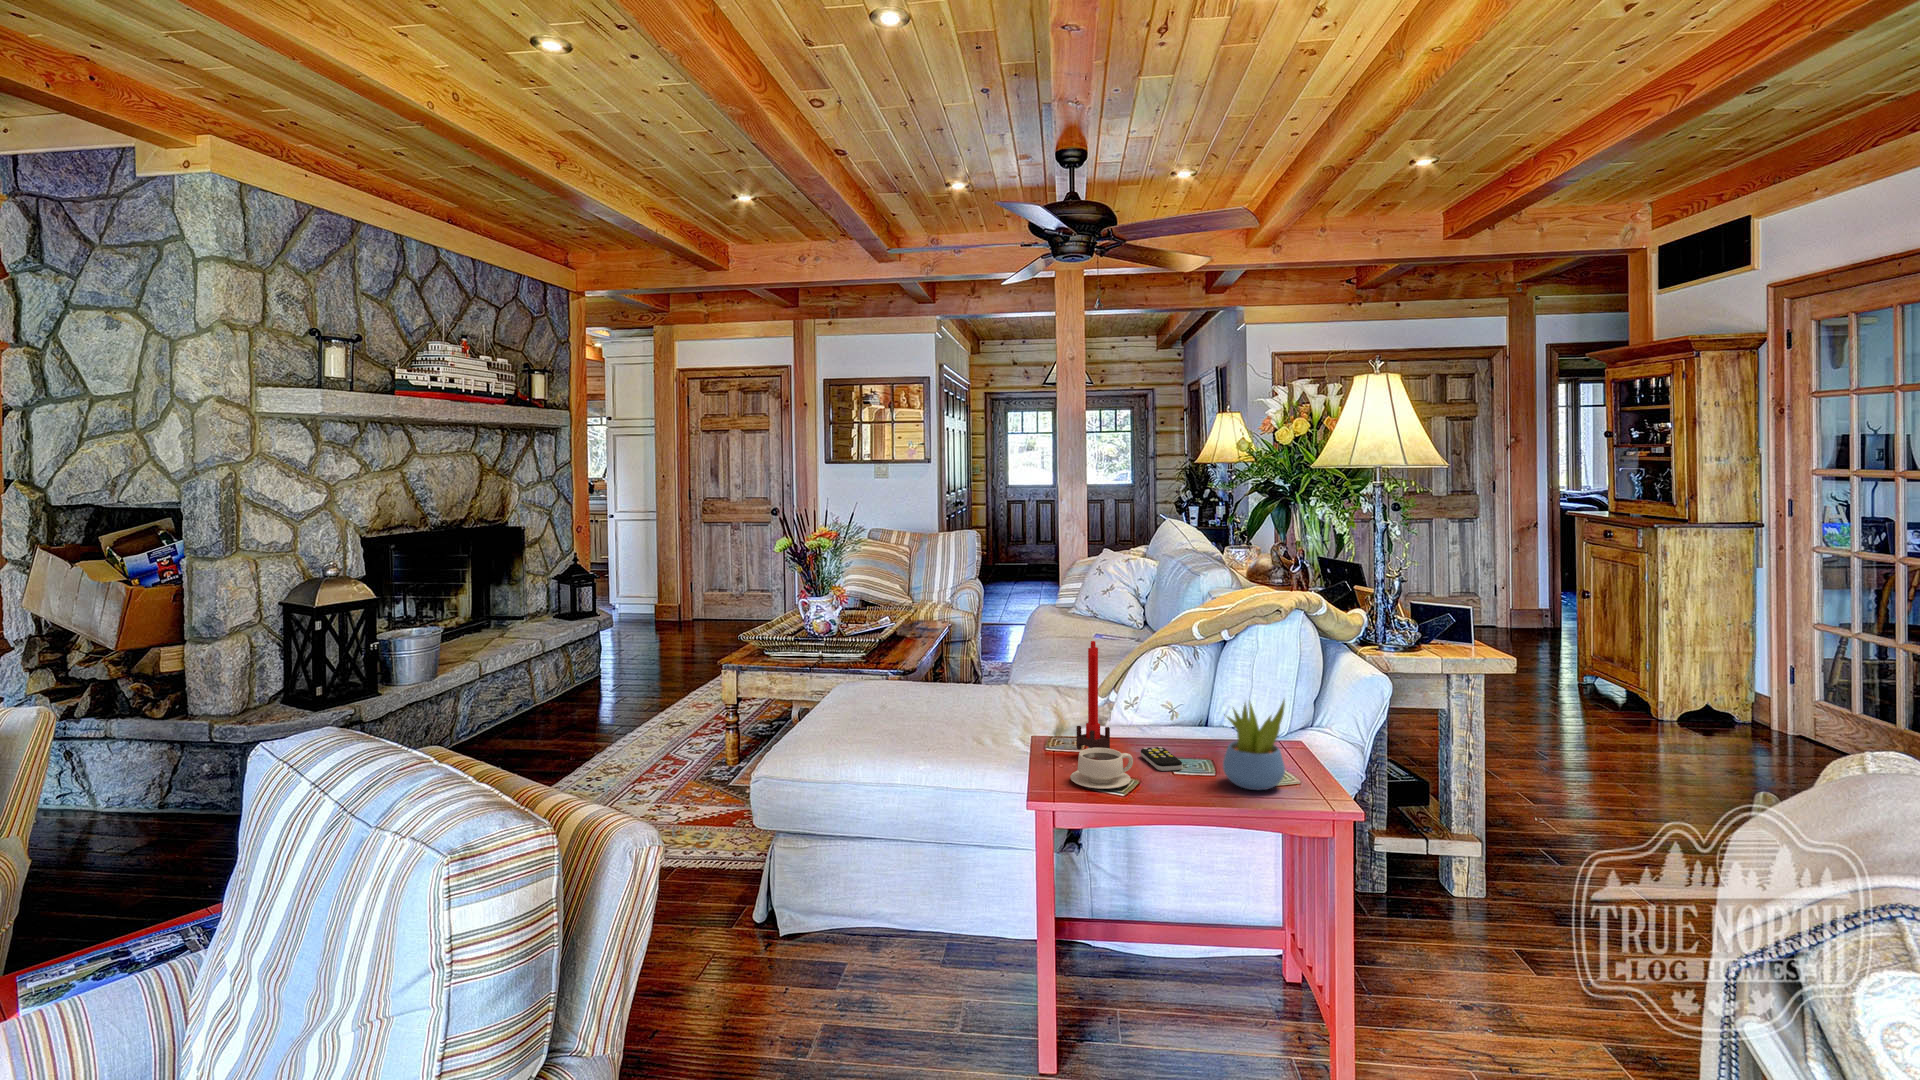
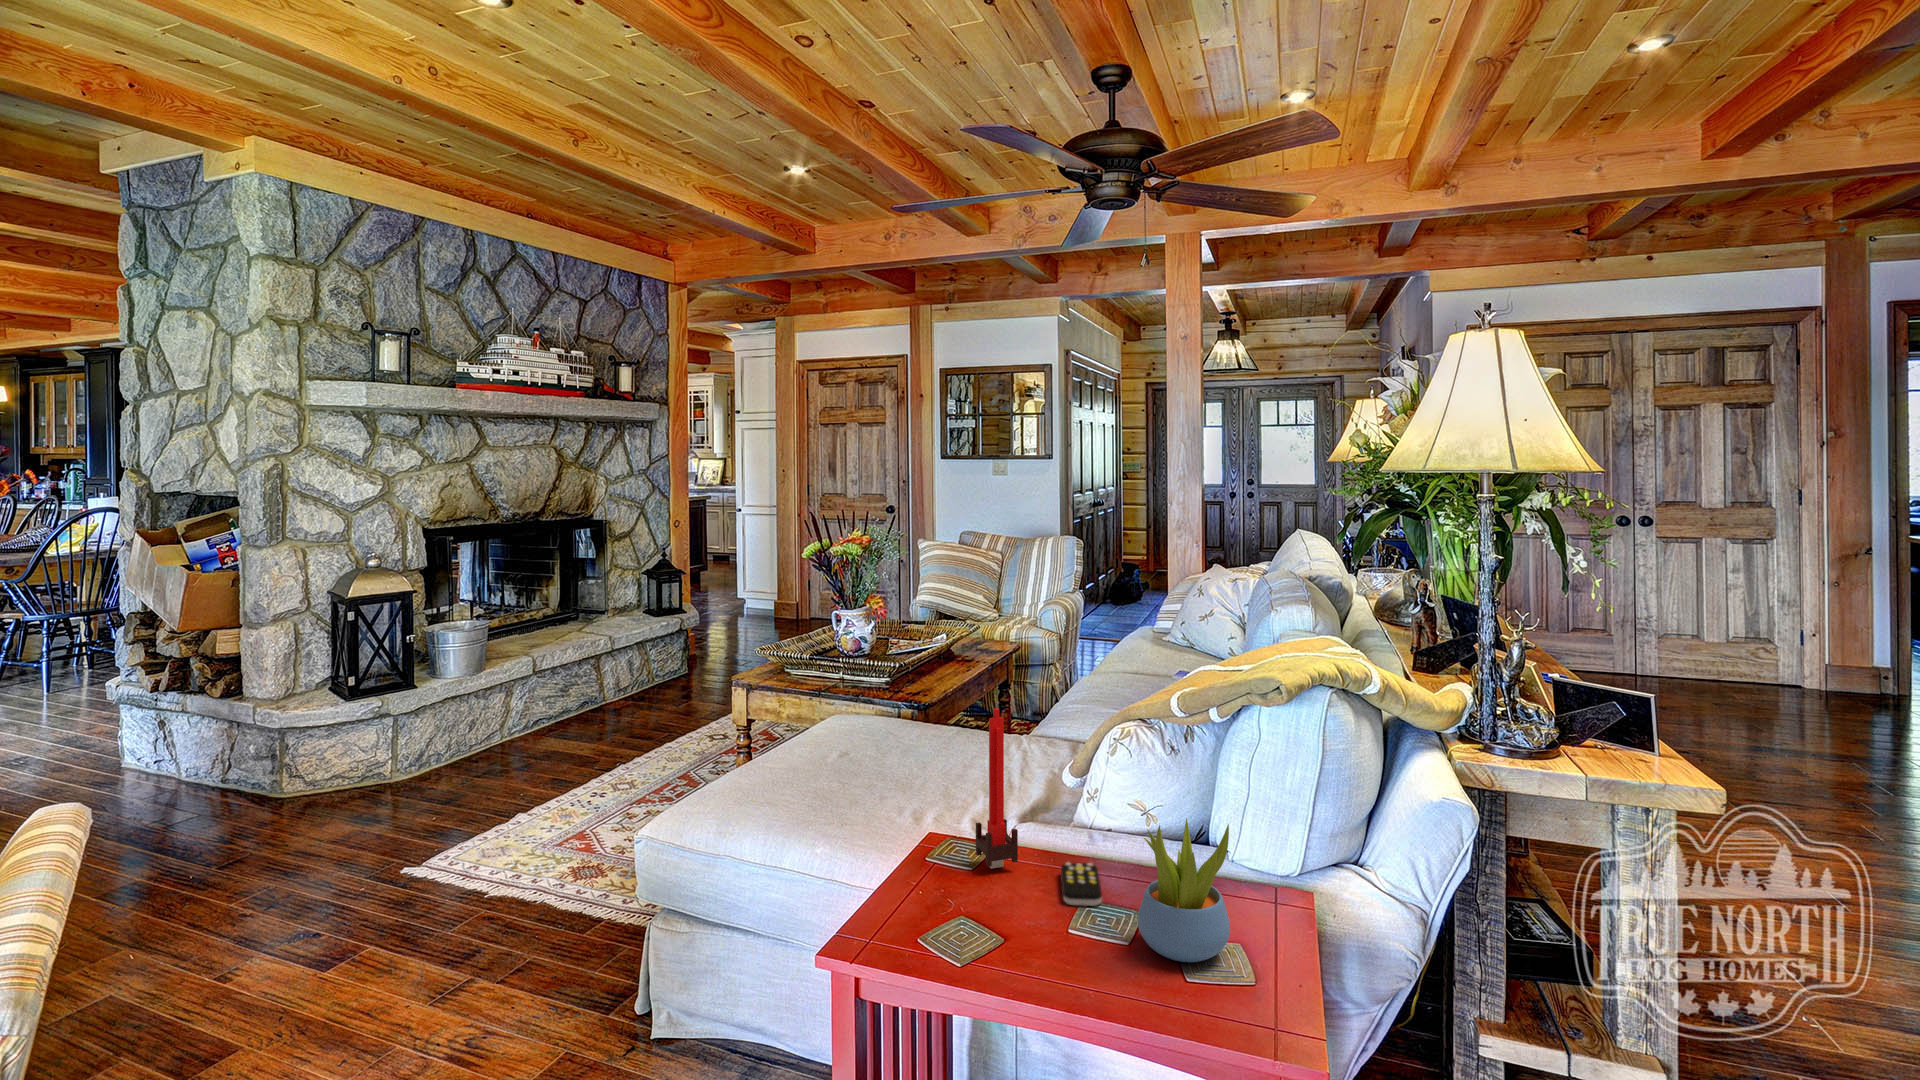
teacup: present [1070,748,1133,789] -> none [921,864,1012,932]

